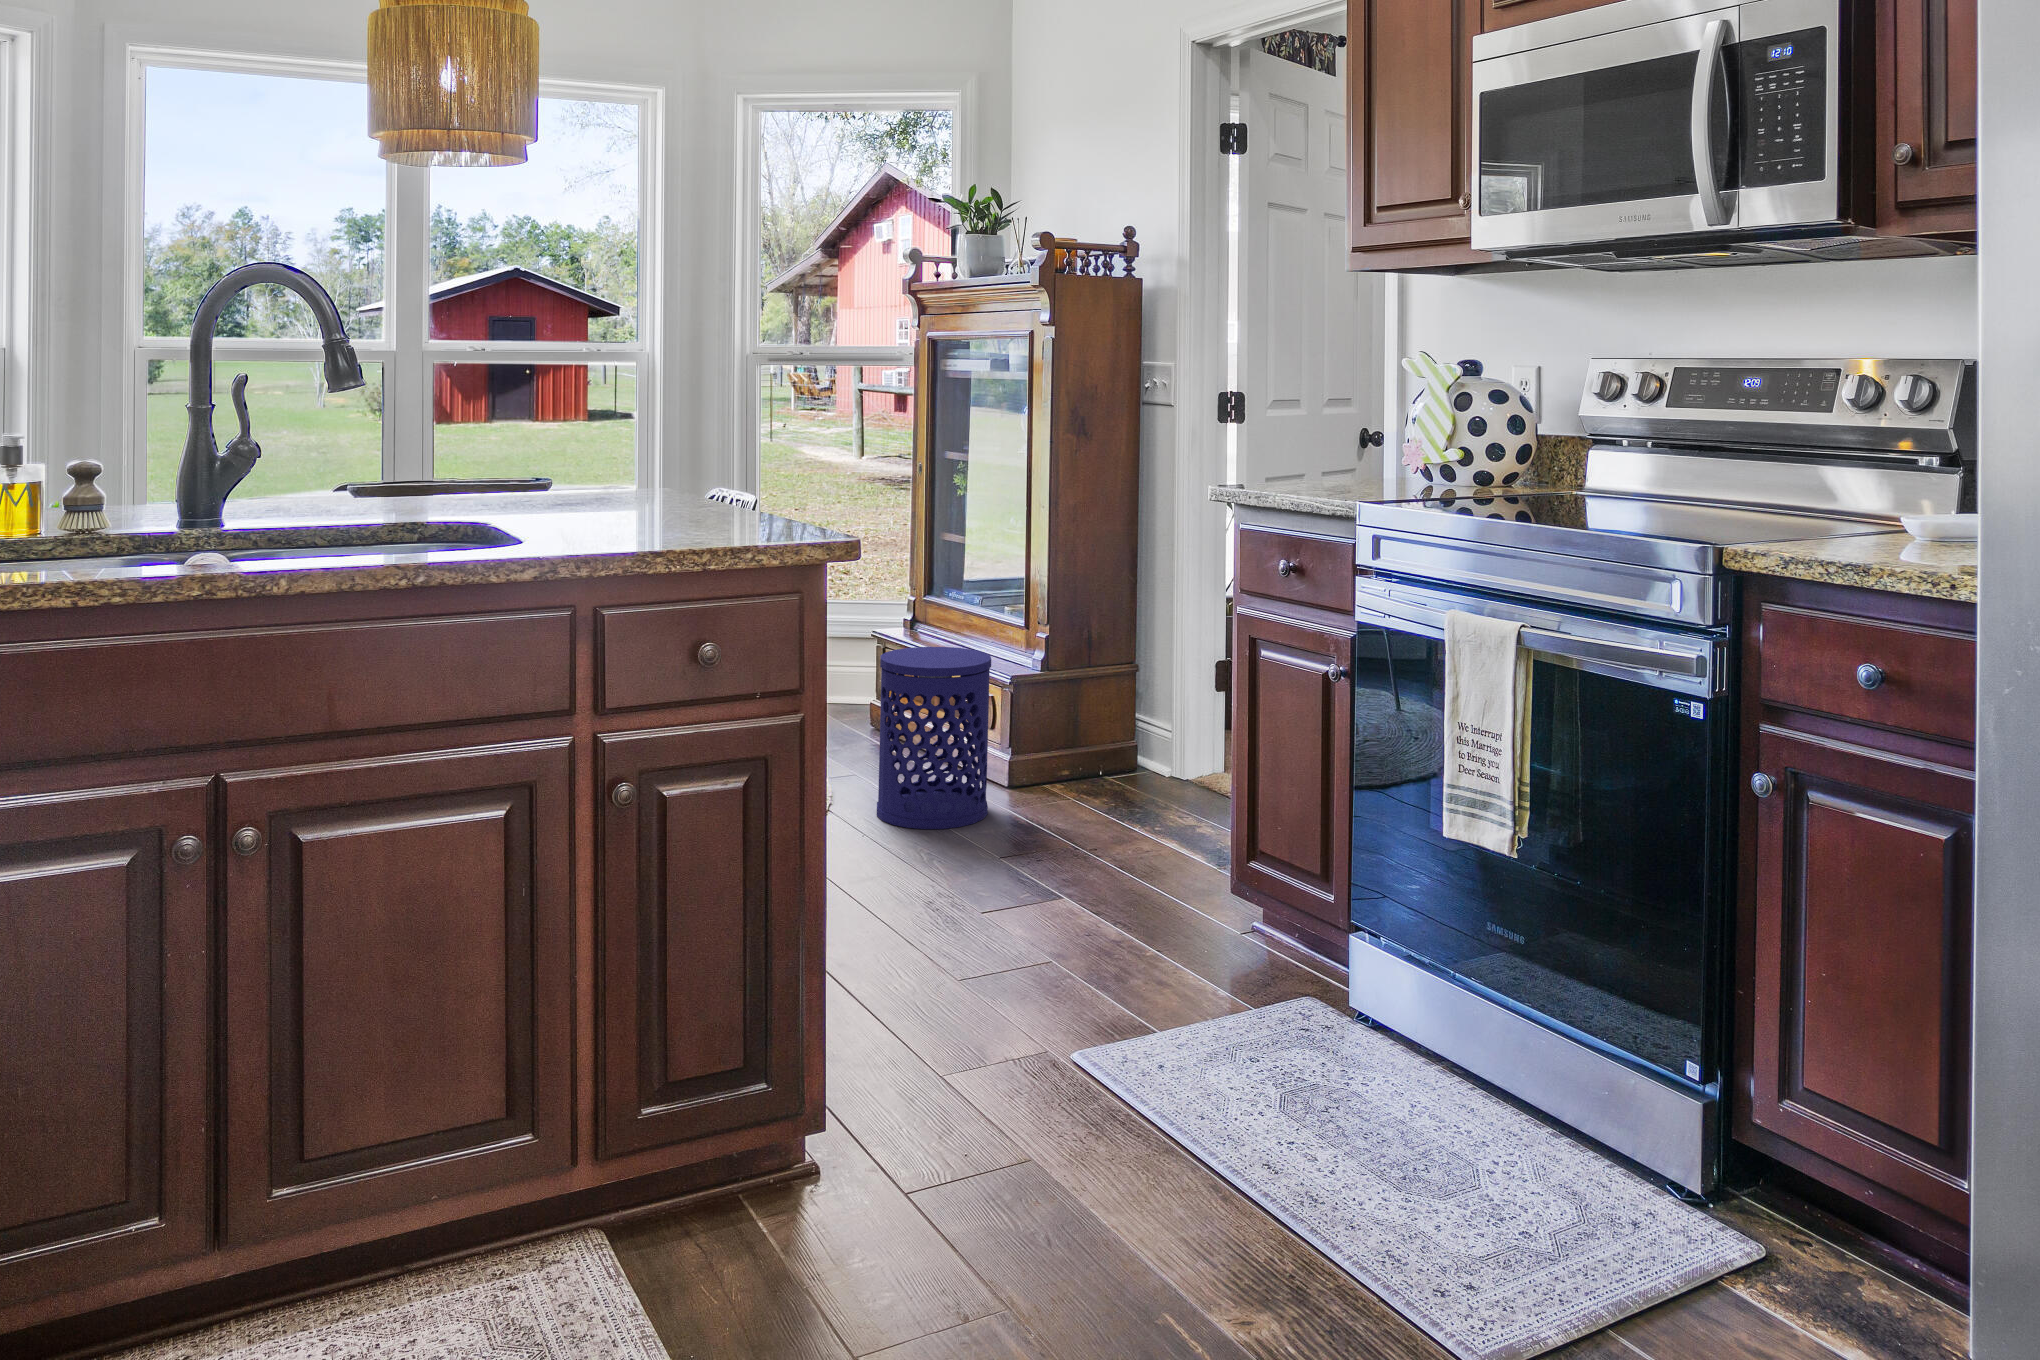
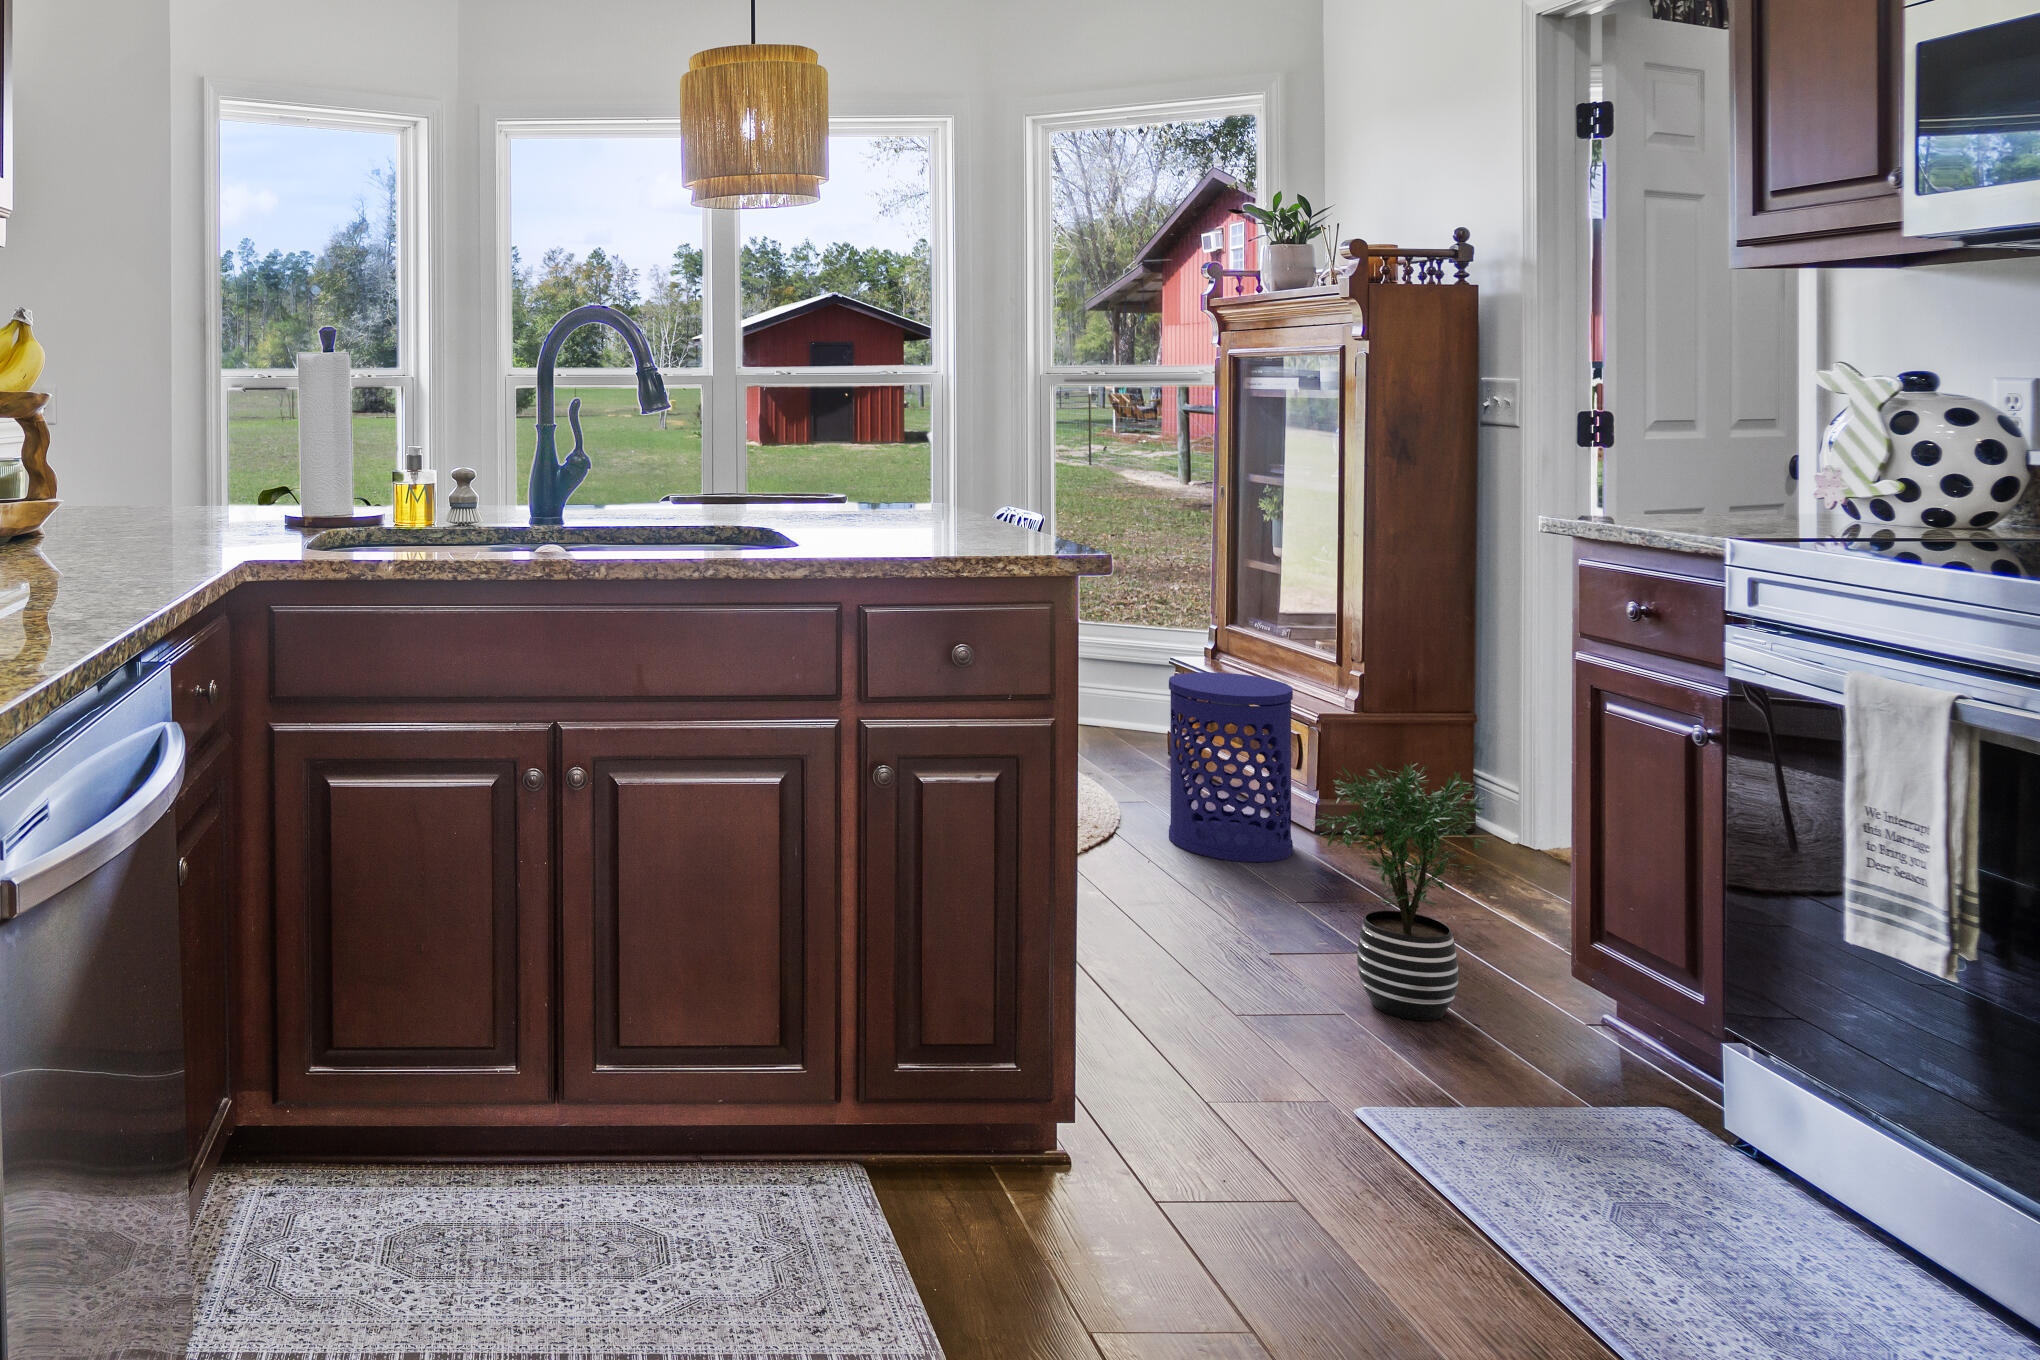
potted plant: none [1027,714,1175,955] -> present [1314,763,1487,1021]

